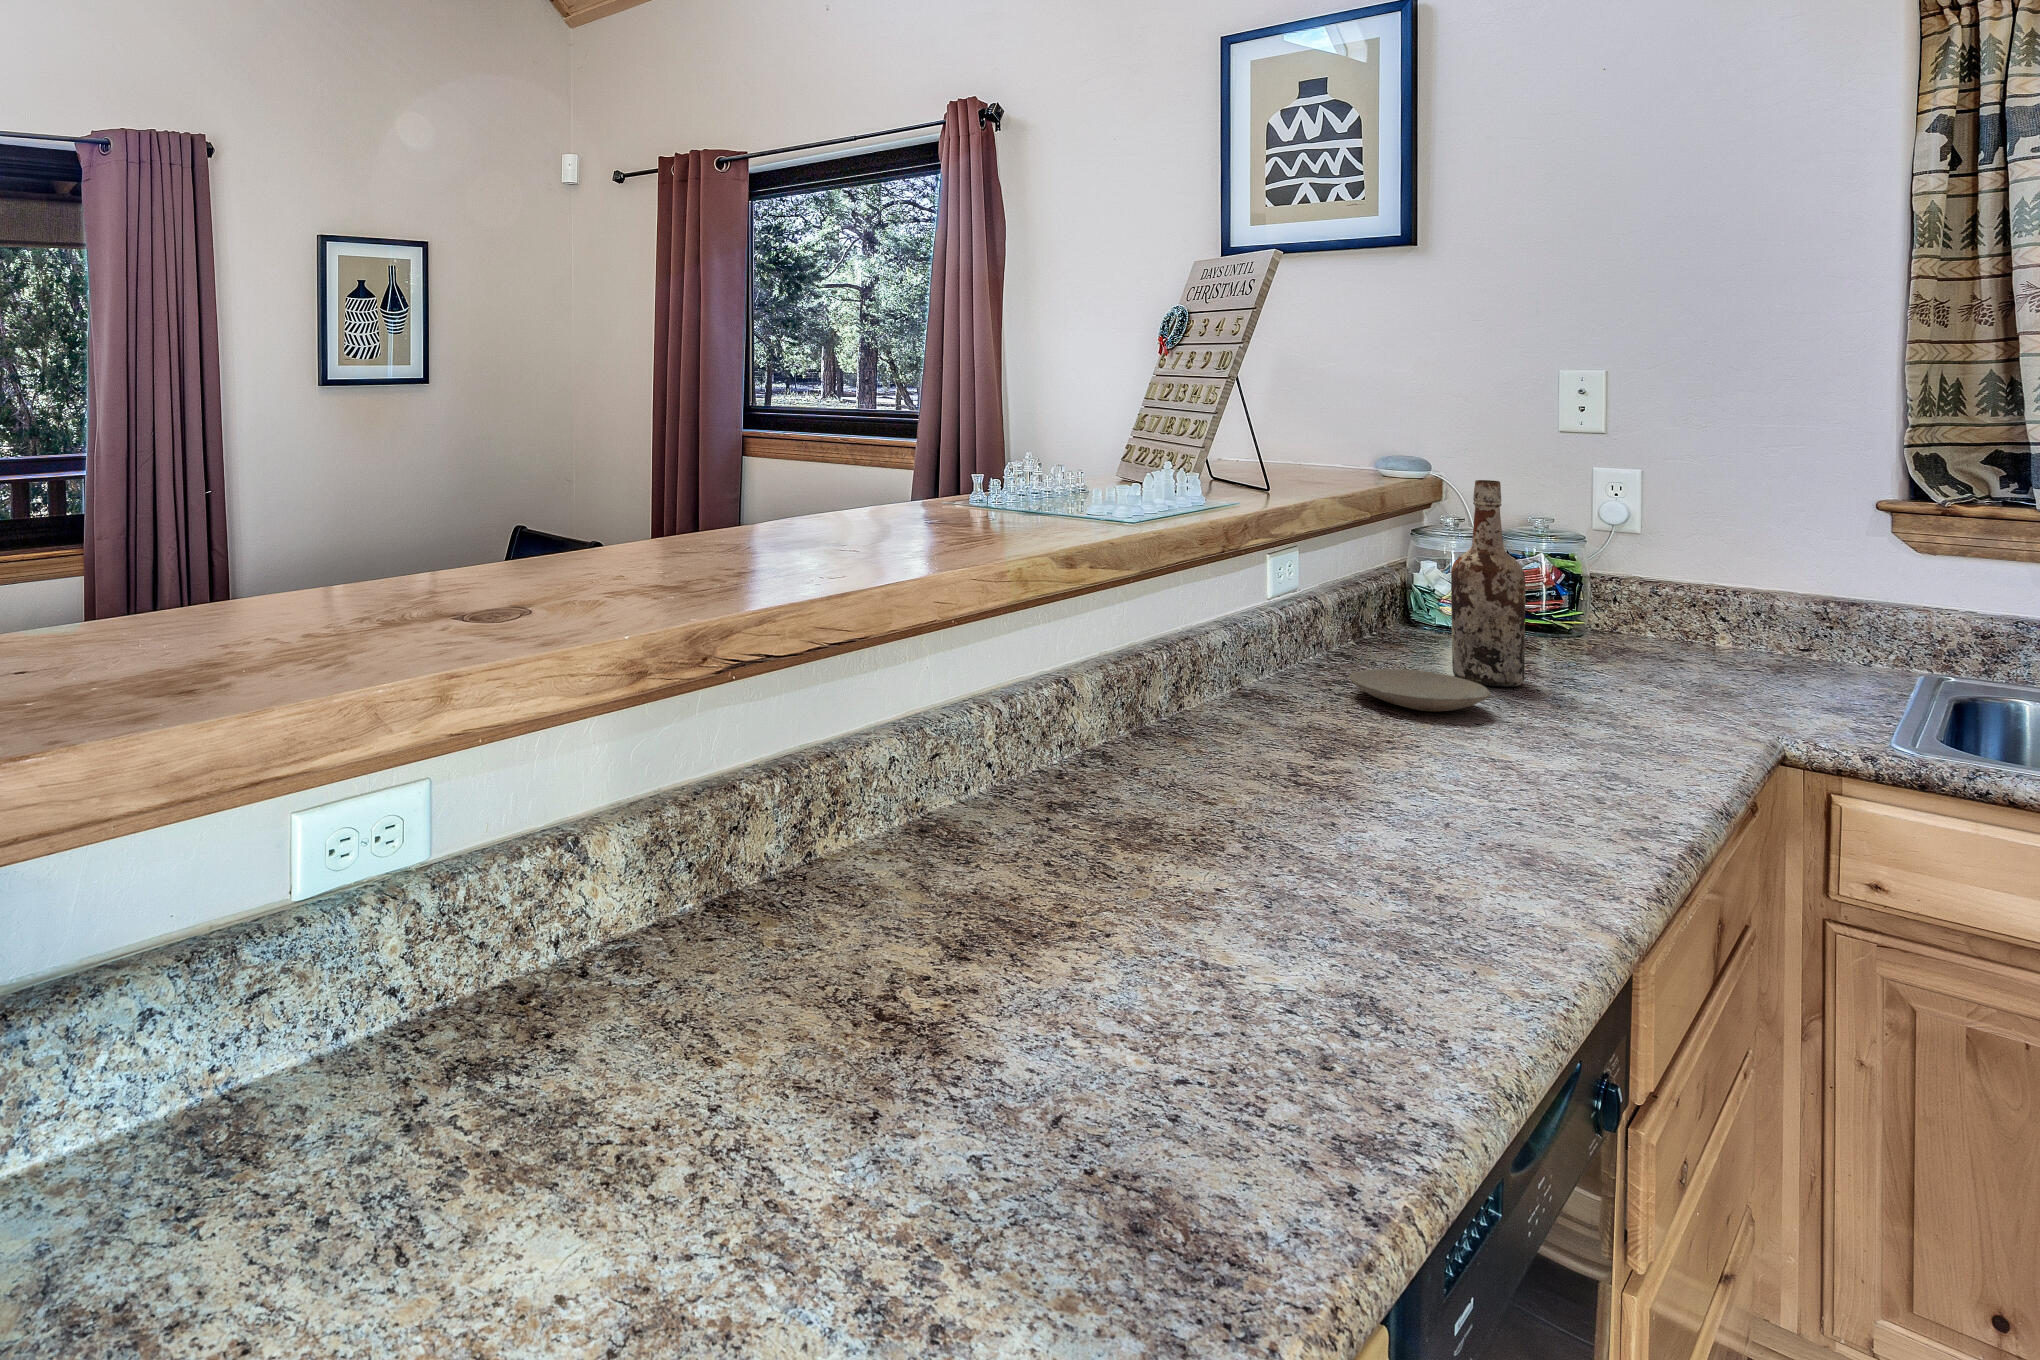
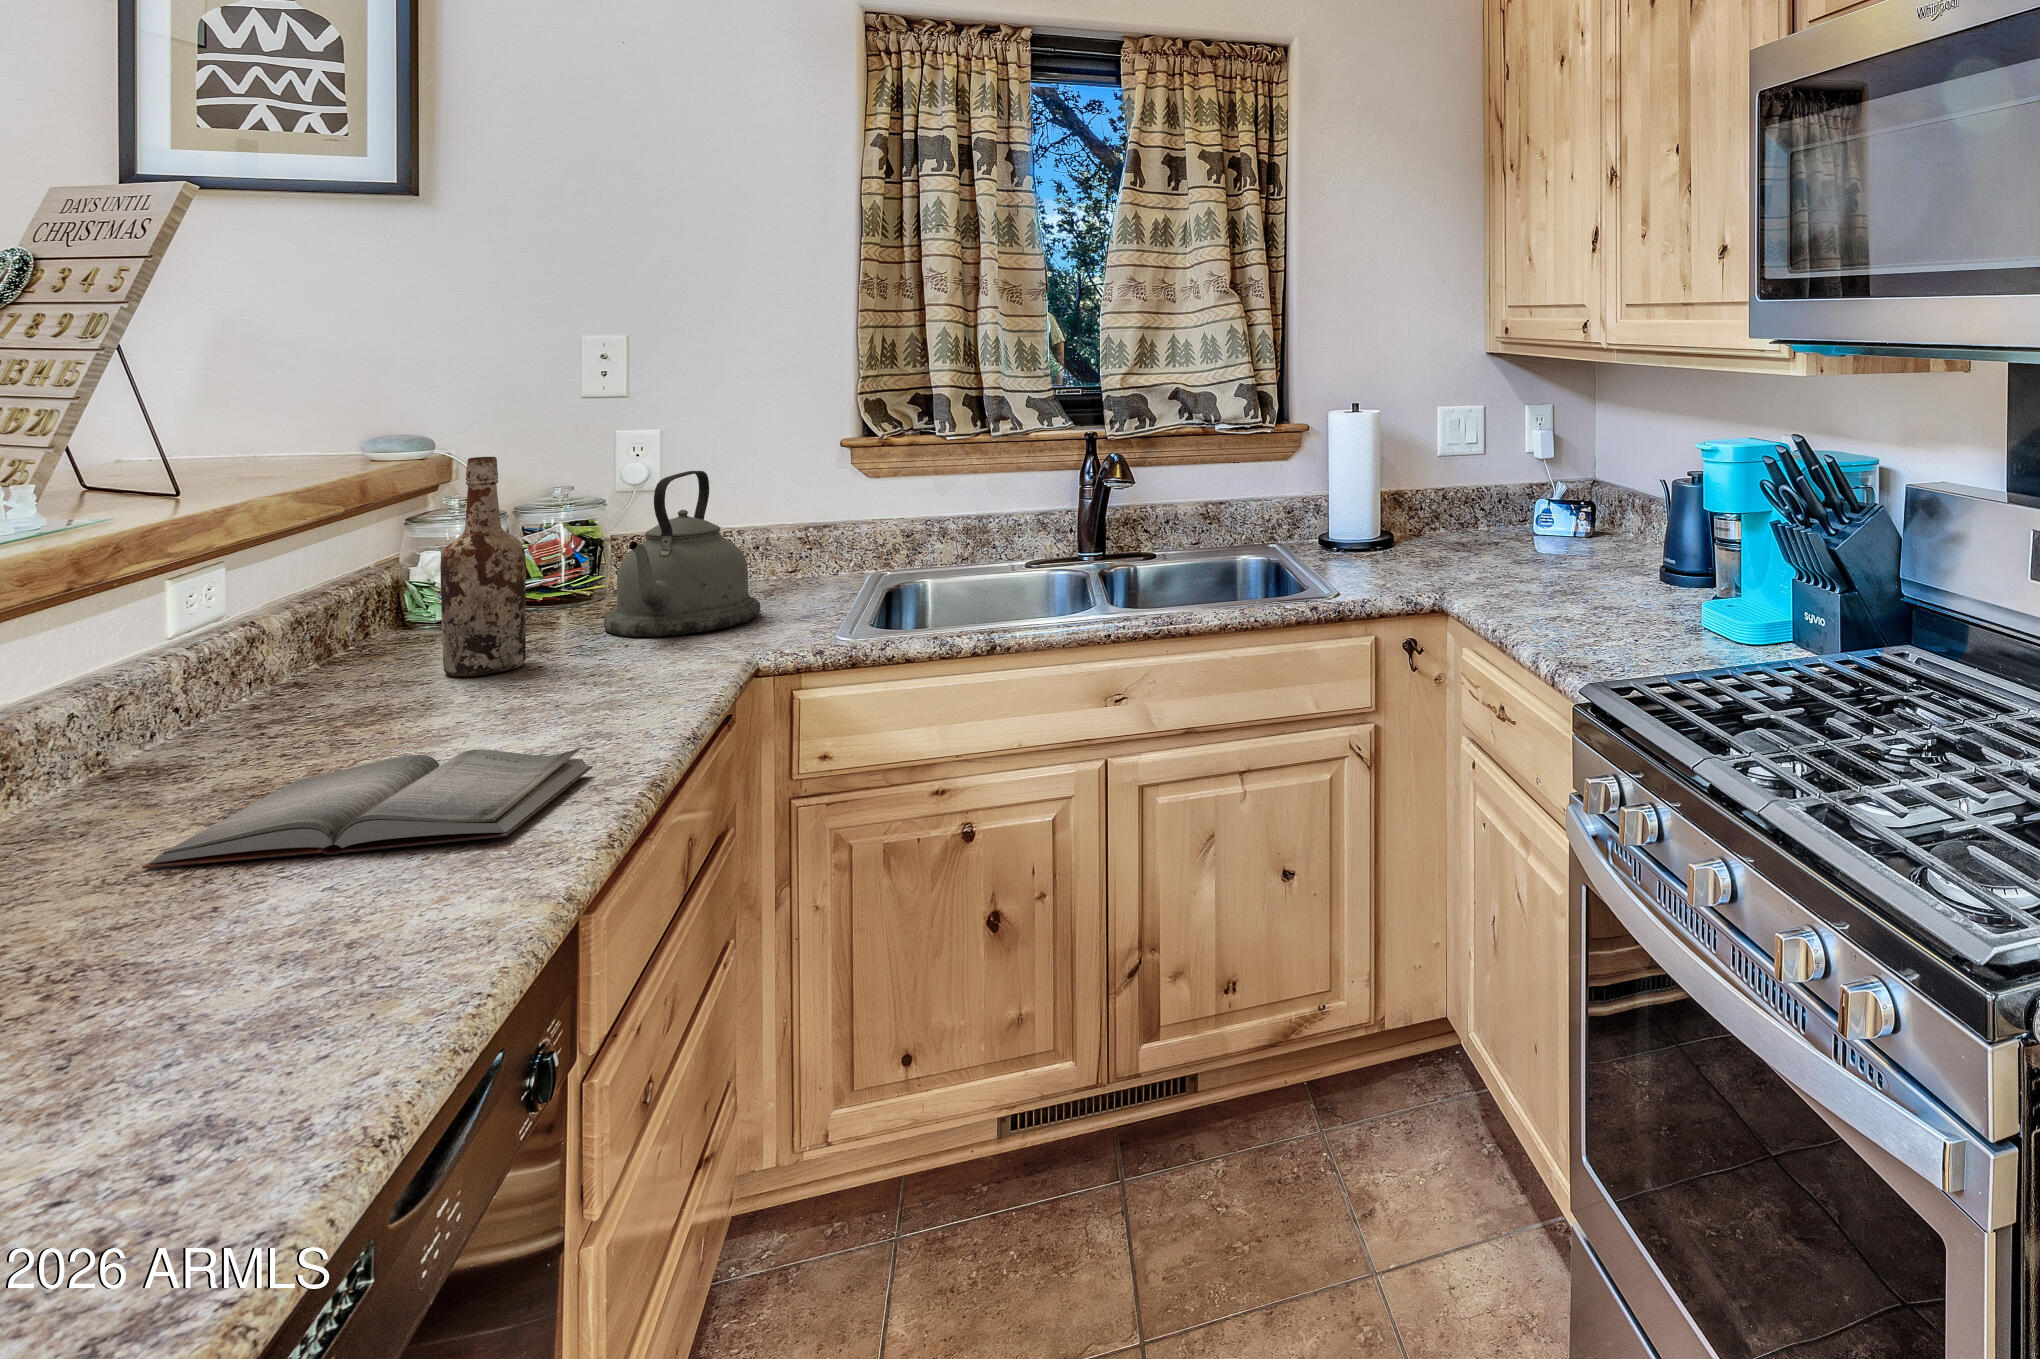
kettle: none [1591,515,1776,697] -> present [604,471,760,637]
plate: present [1349,669,1490,712] -> none [293,676,476,726]
hardback book: none [1279,740,1630,859] -> present [142,748,592,869]

